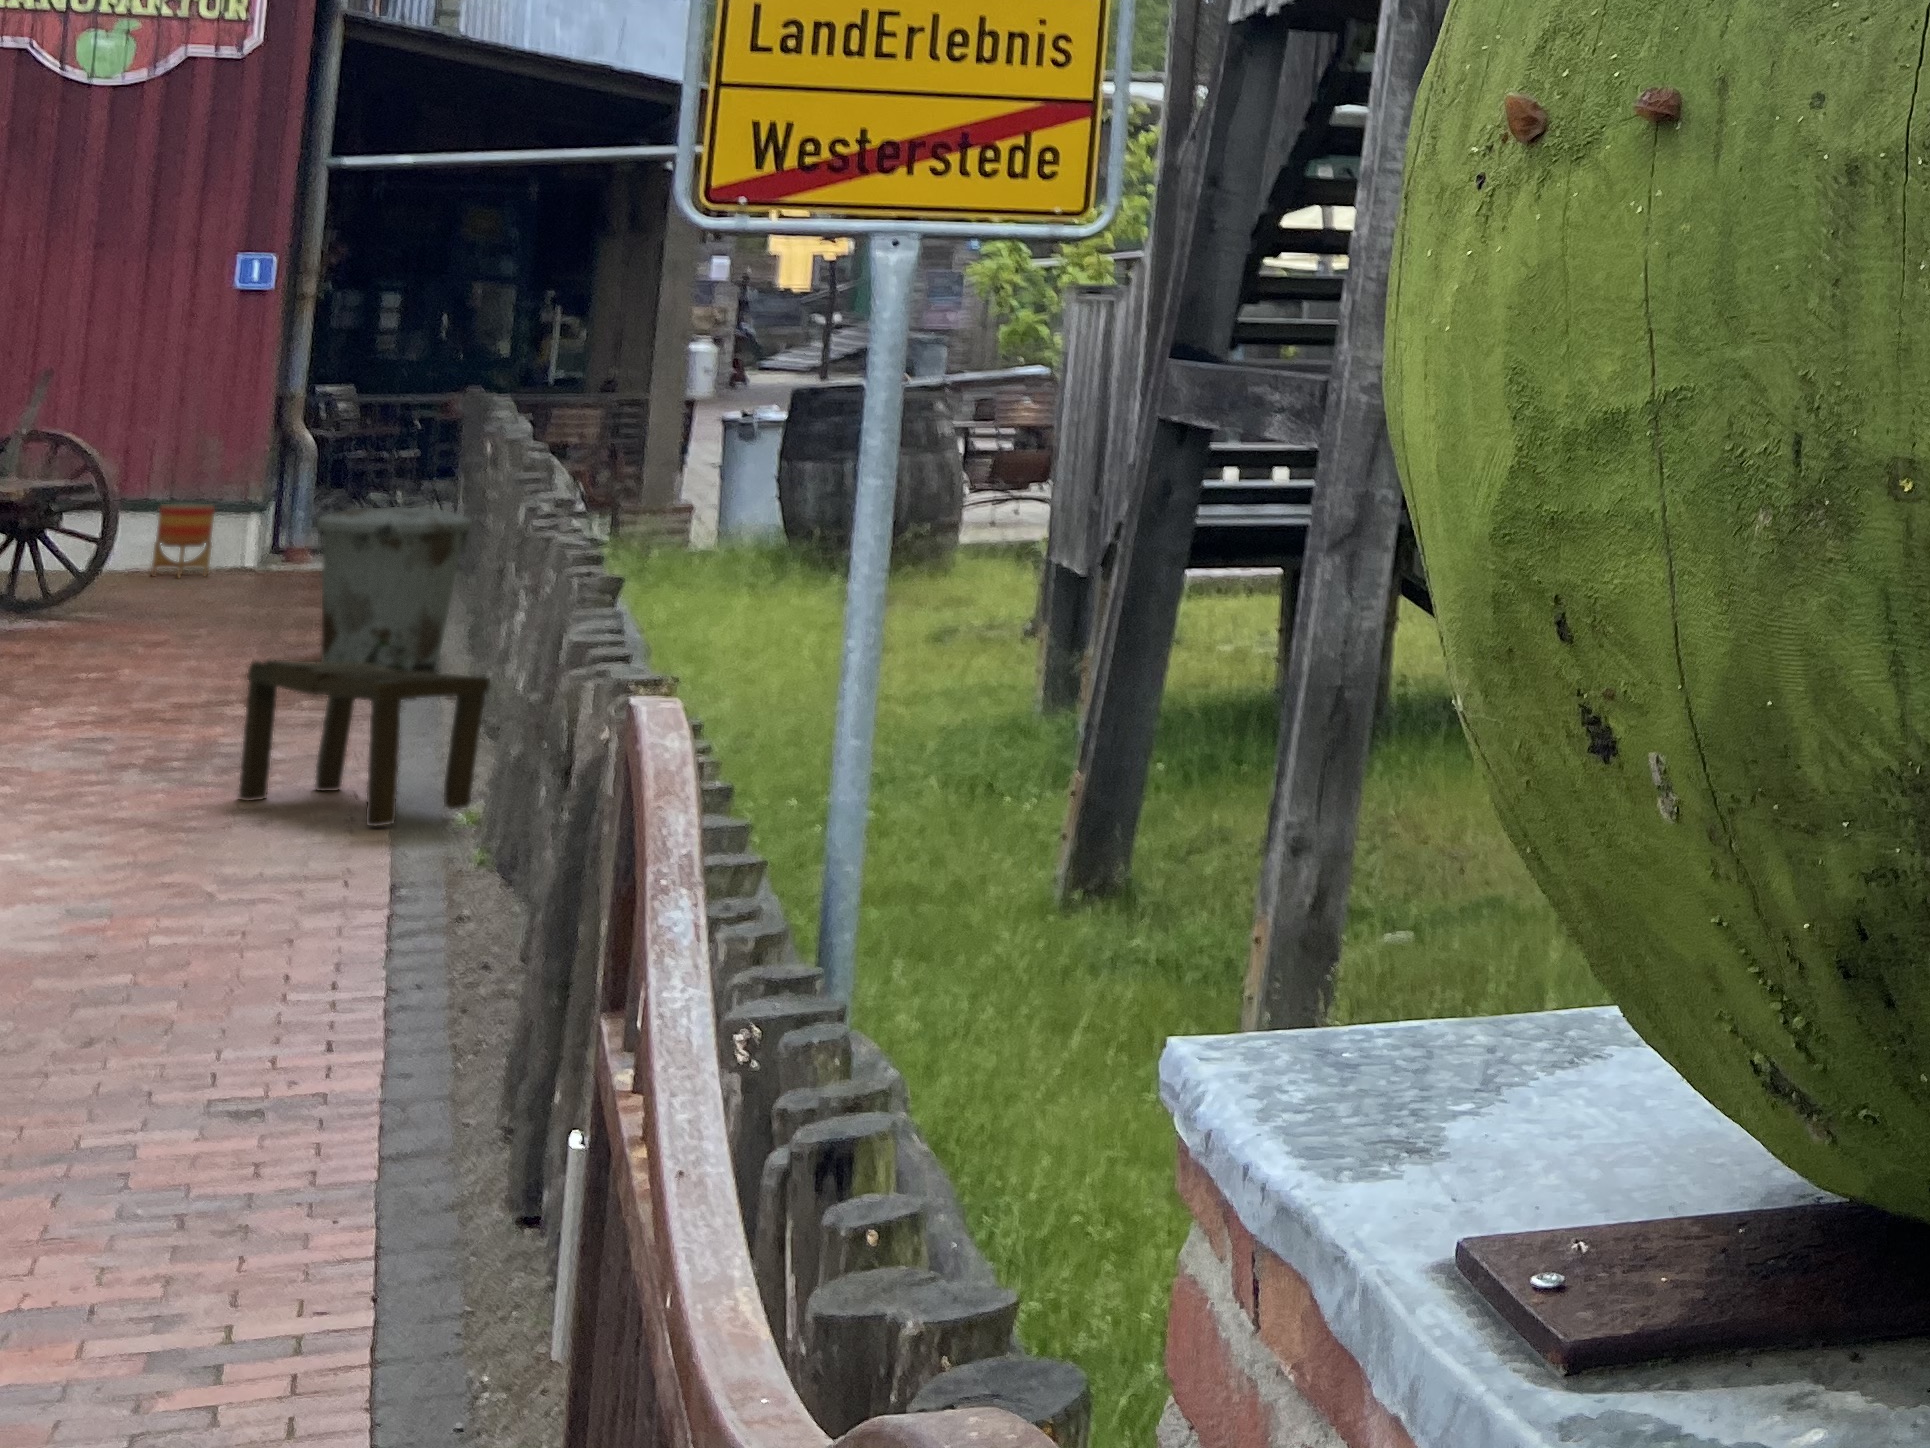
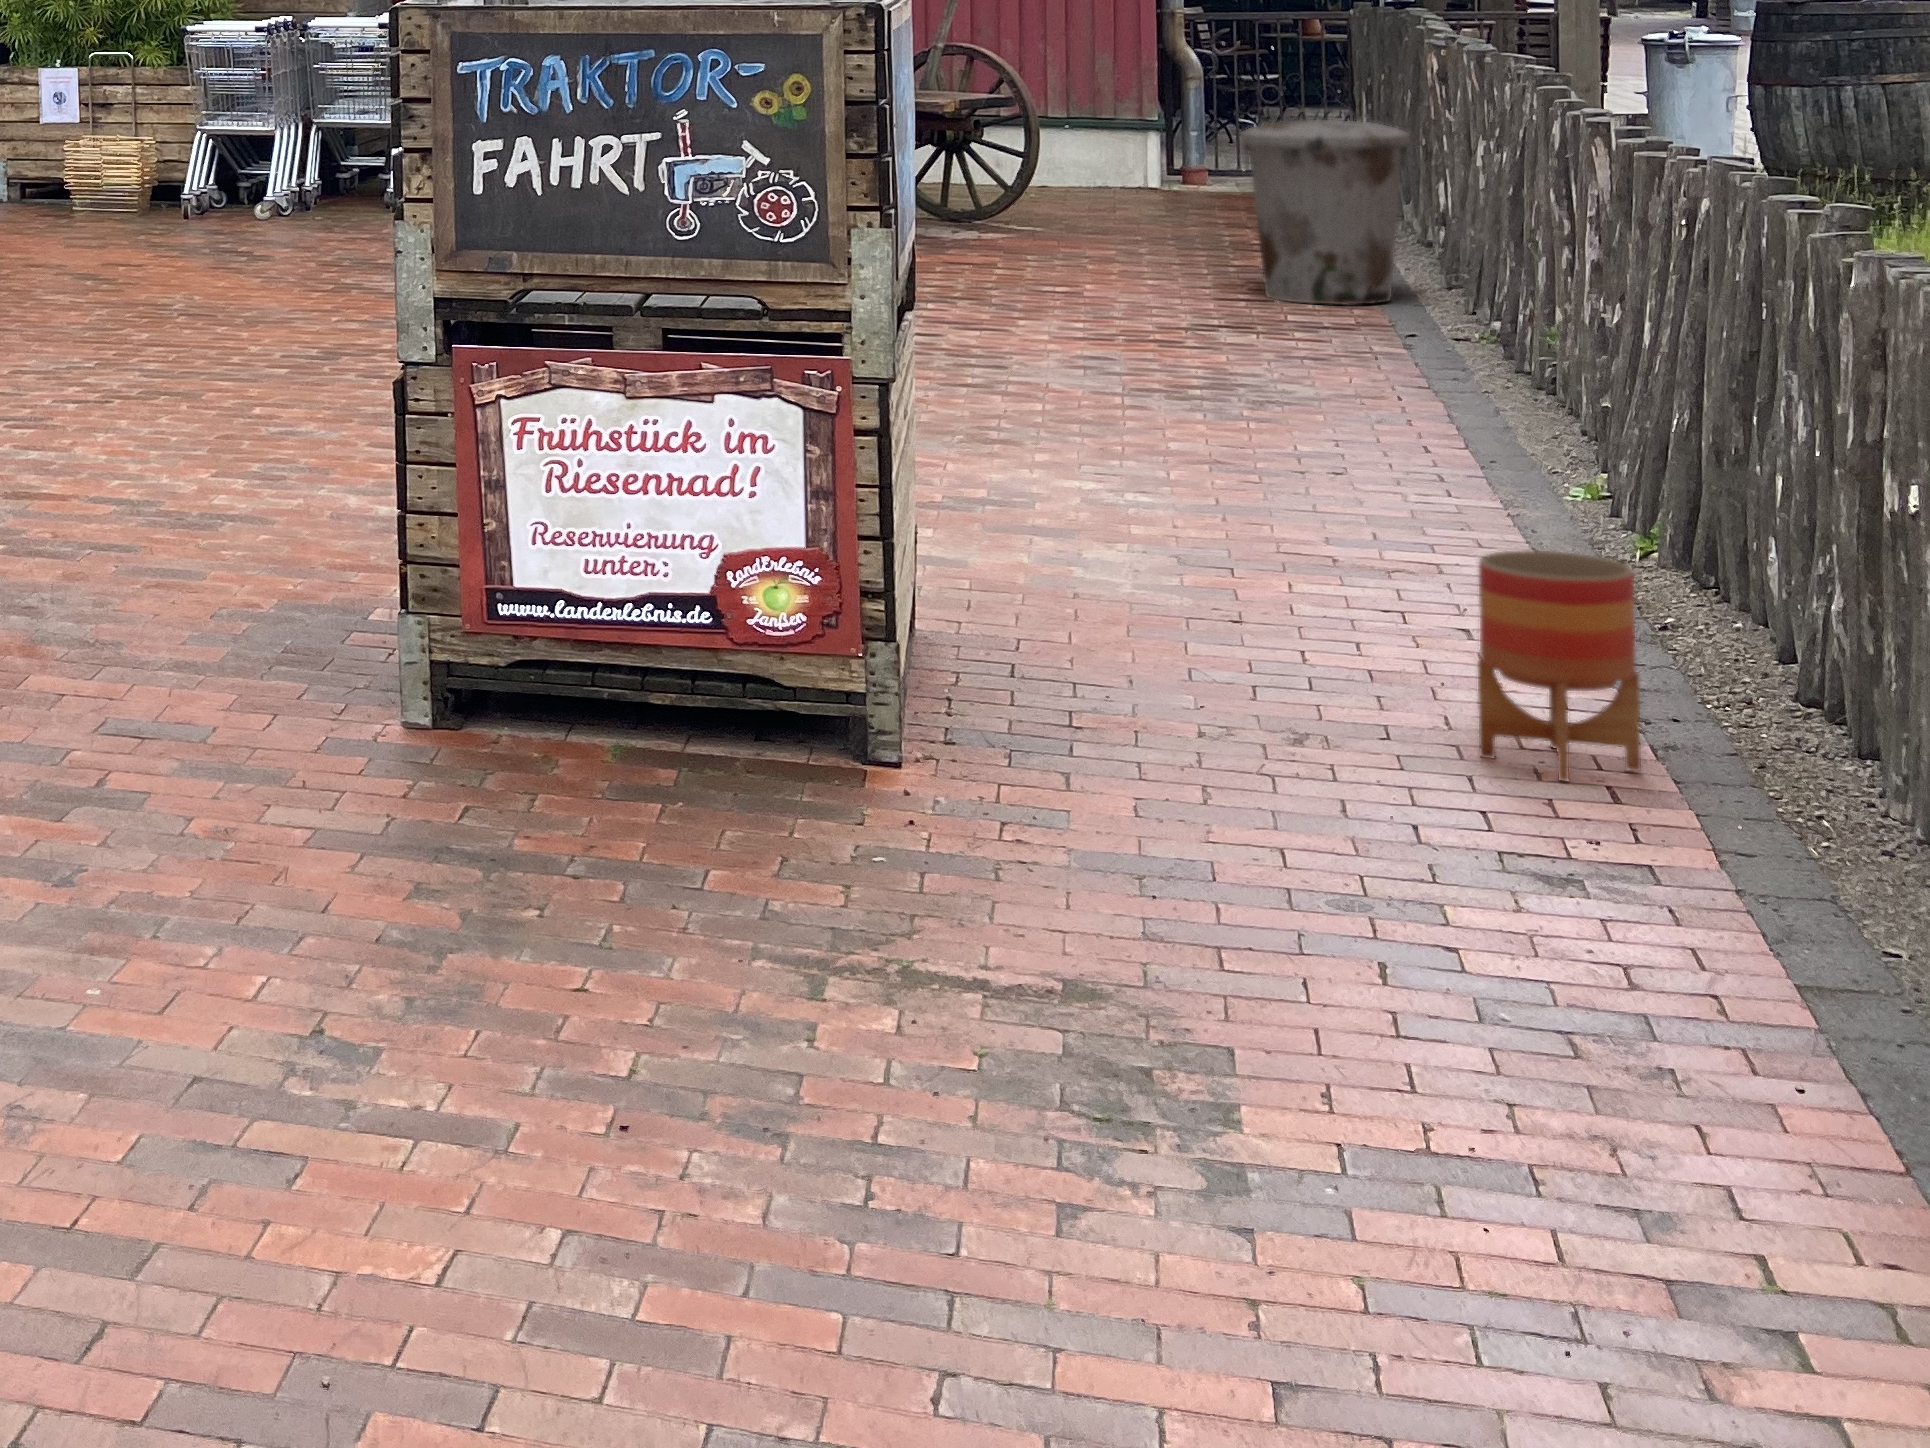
planter: present [151,504,215,577] -> present [1478,550,1641,781]
bench: present [239,659,490,826] -> none [1215,288,1503,487]

